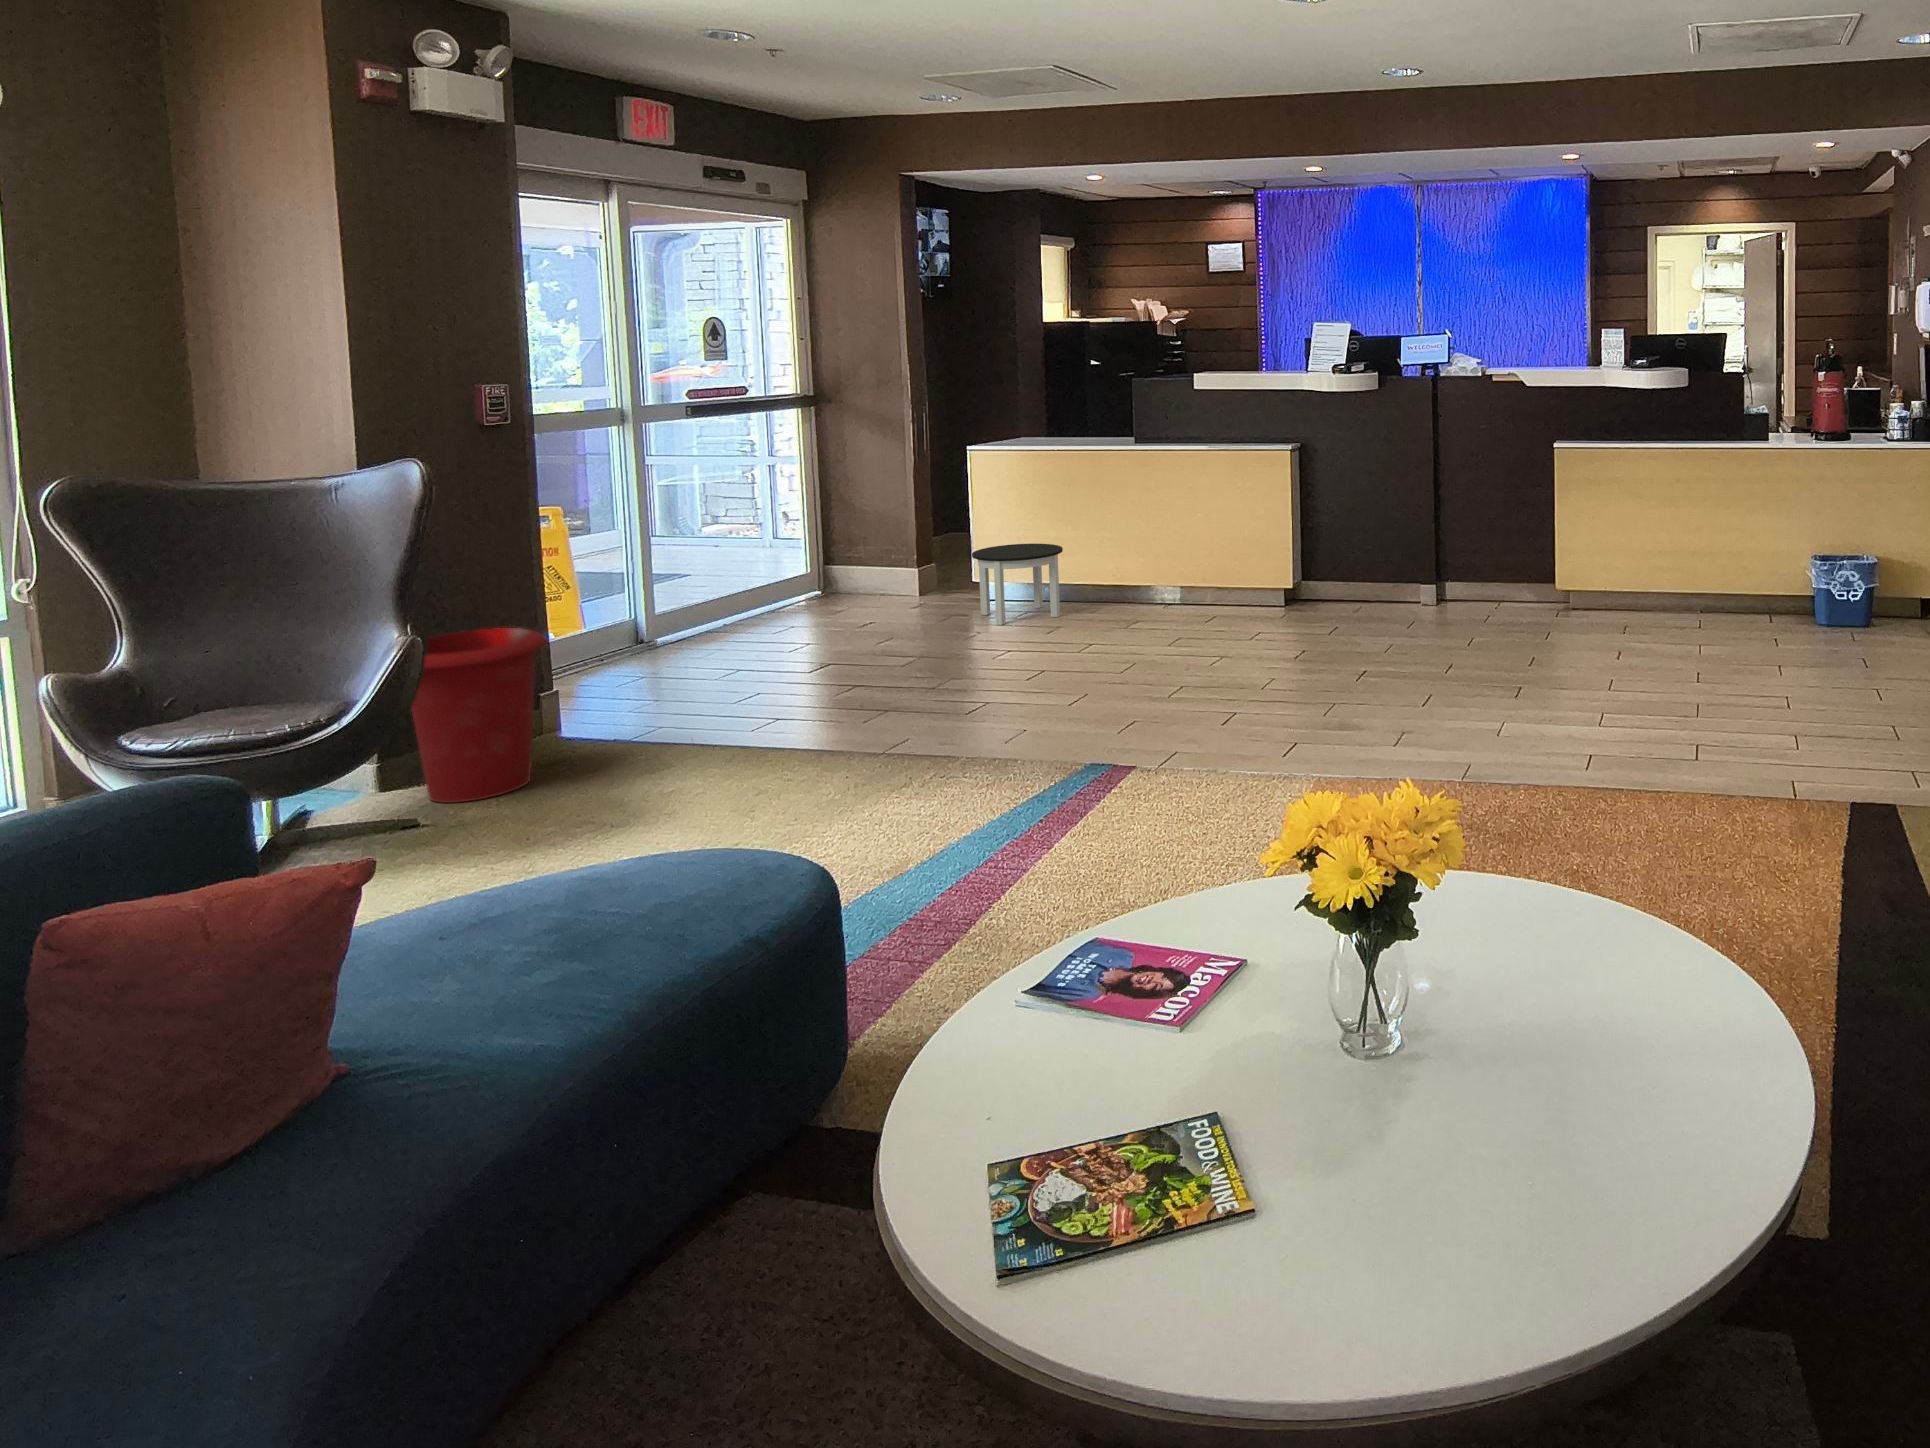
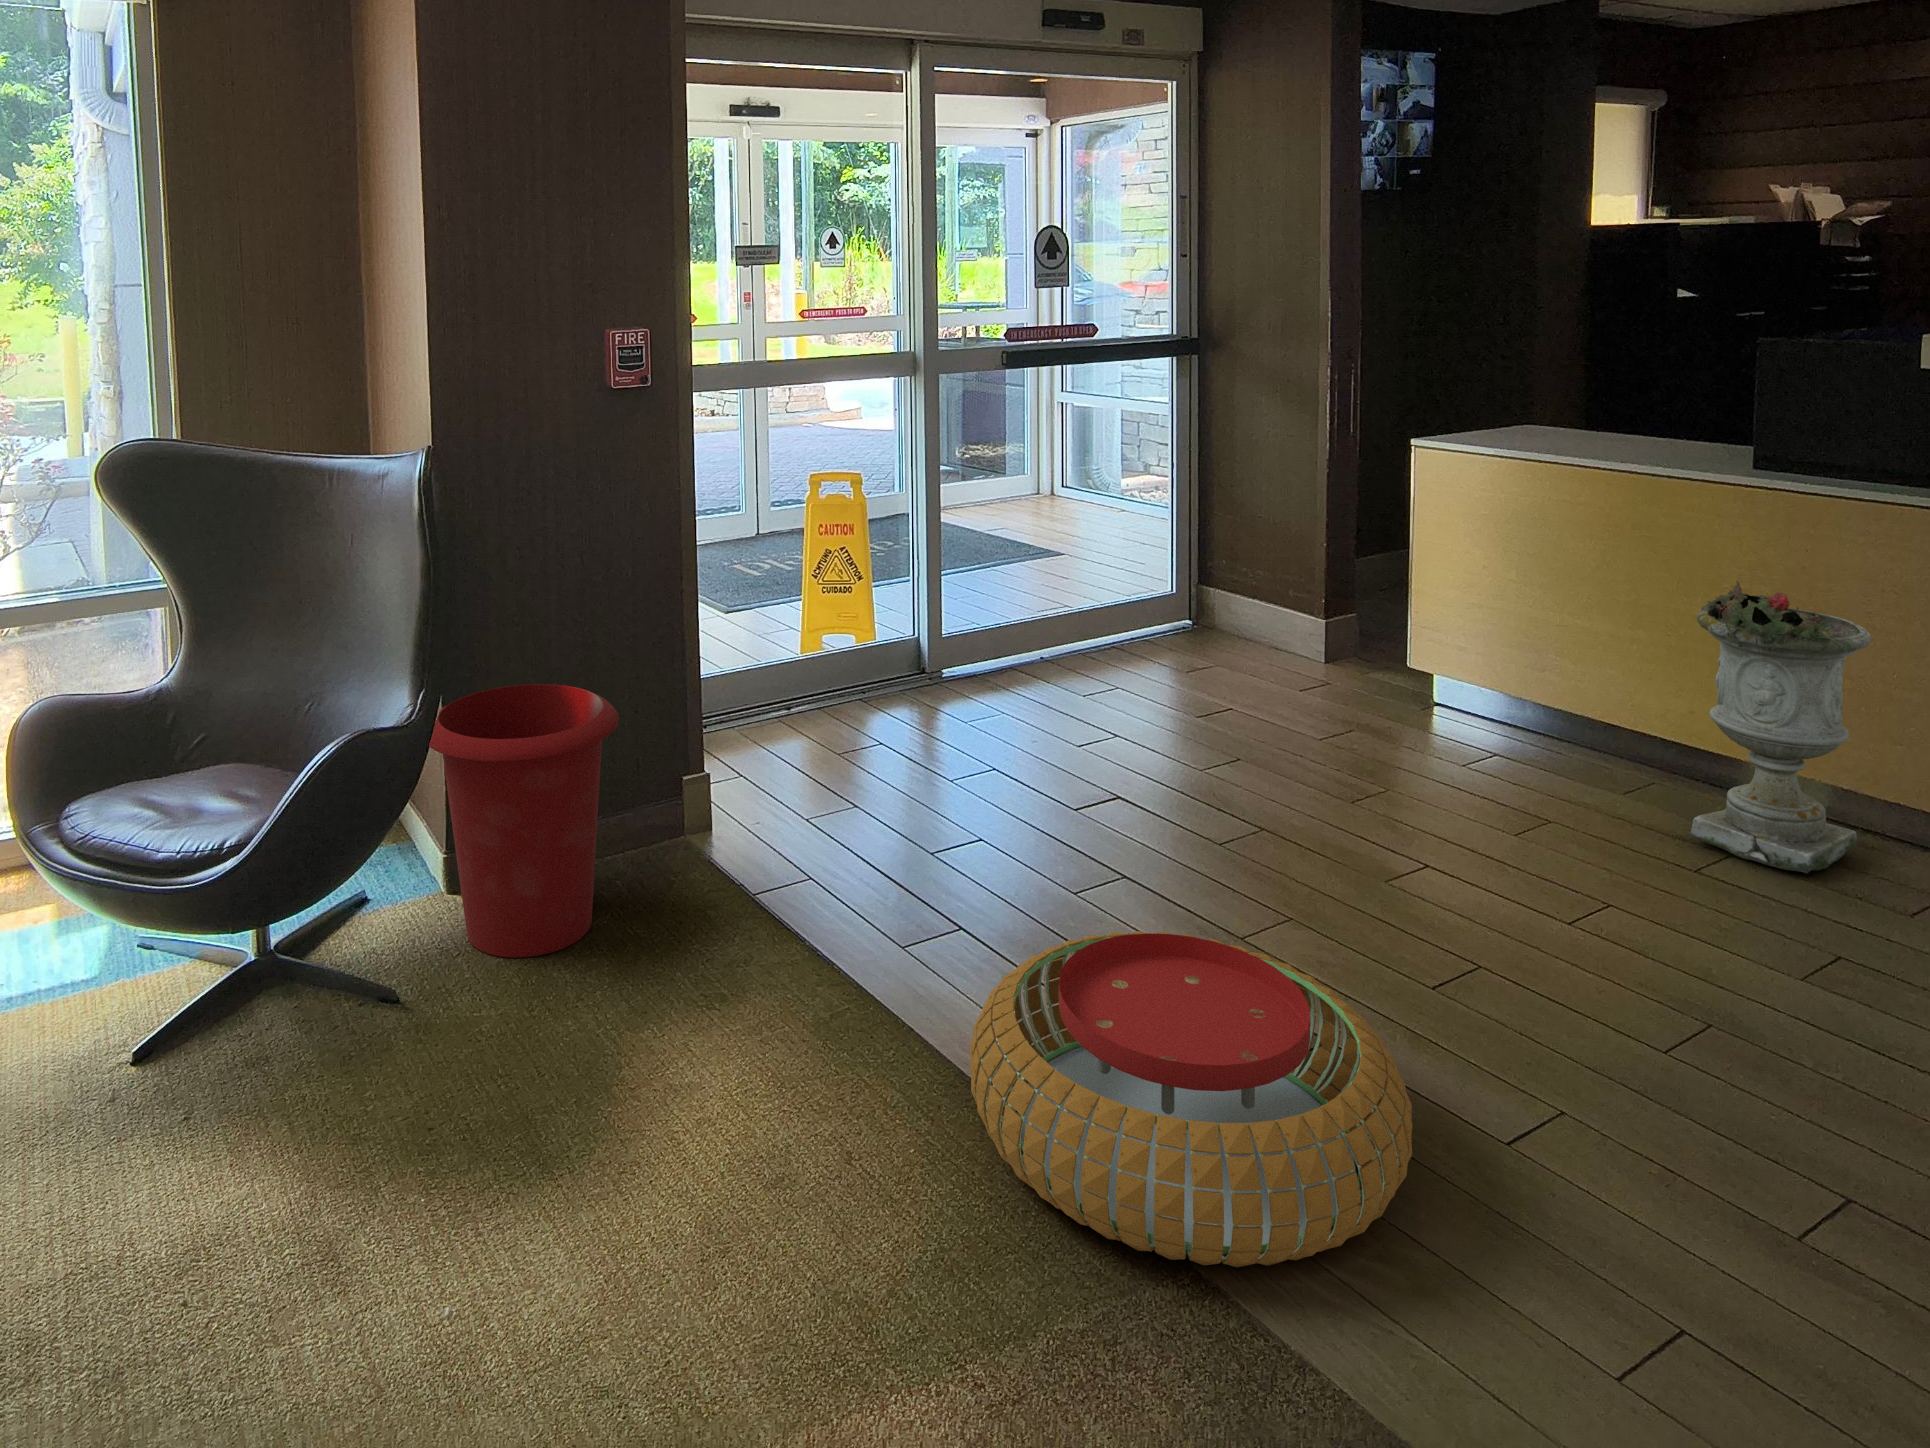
planter: none [1119,493,1186,621] -> present [1688,581,1871,873]
round table: present [972,543,1063,625] -> none [1389,623,1567,788]
pouf: none [838,658,1042,765] -> present [970,931,1413,1267]

